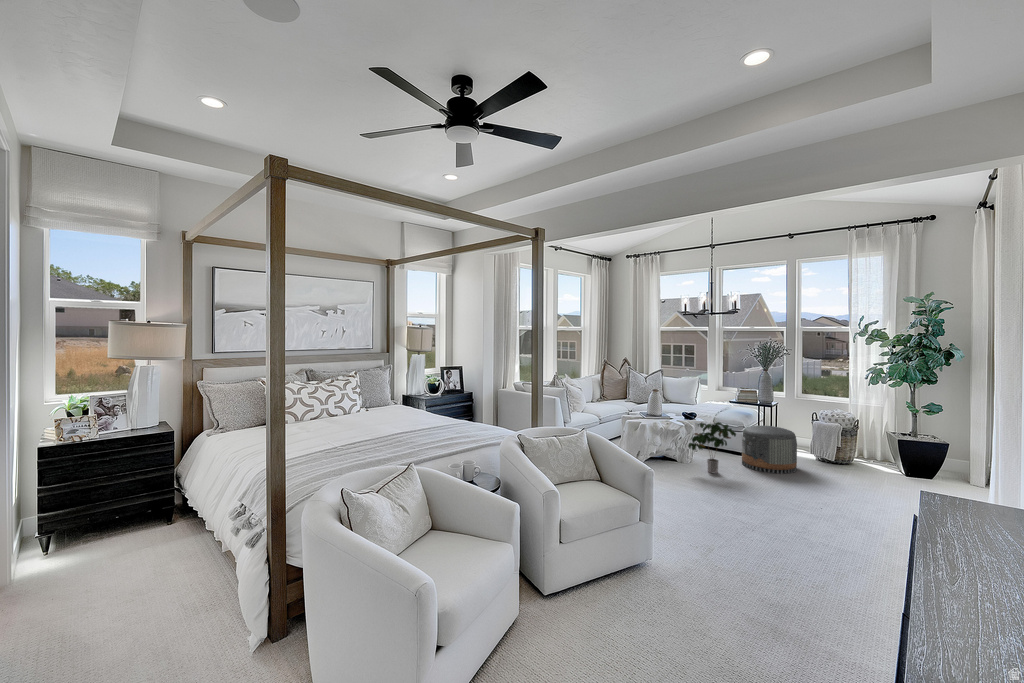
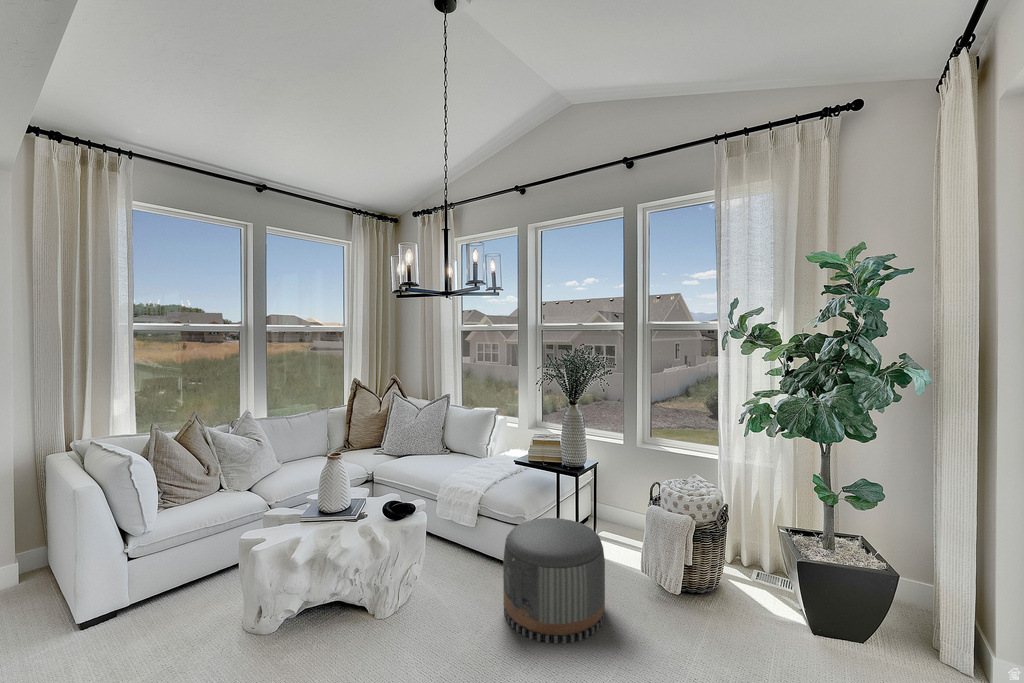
potted plant: present [688,422,736,473] -> none [358,534,465,658]

